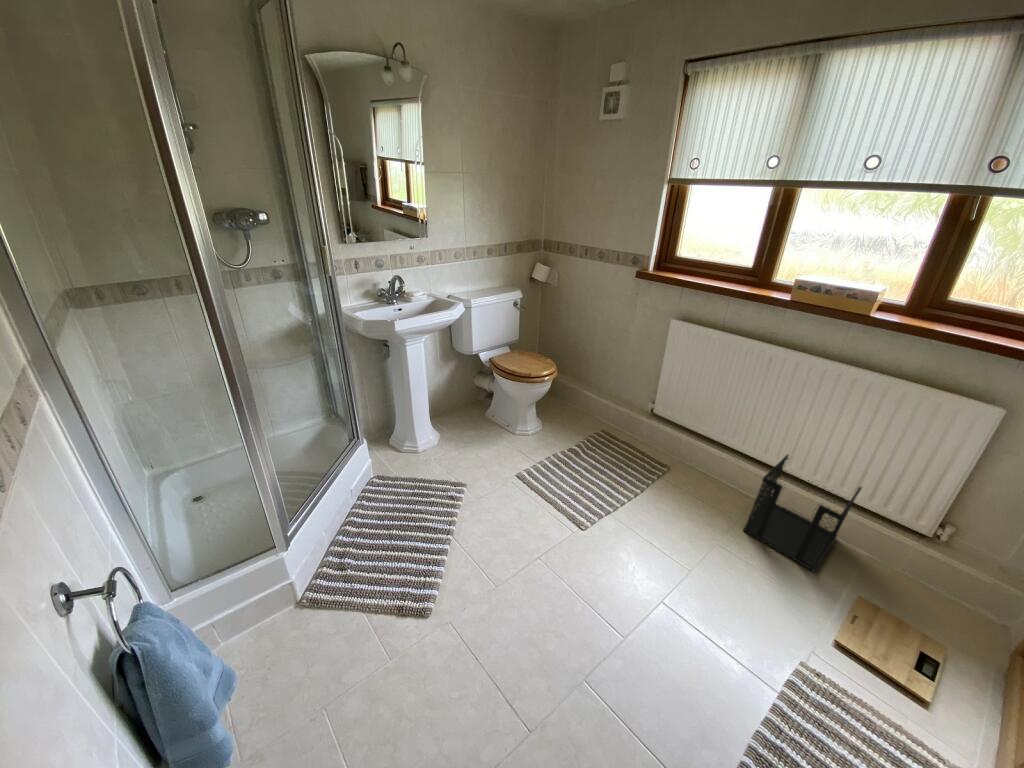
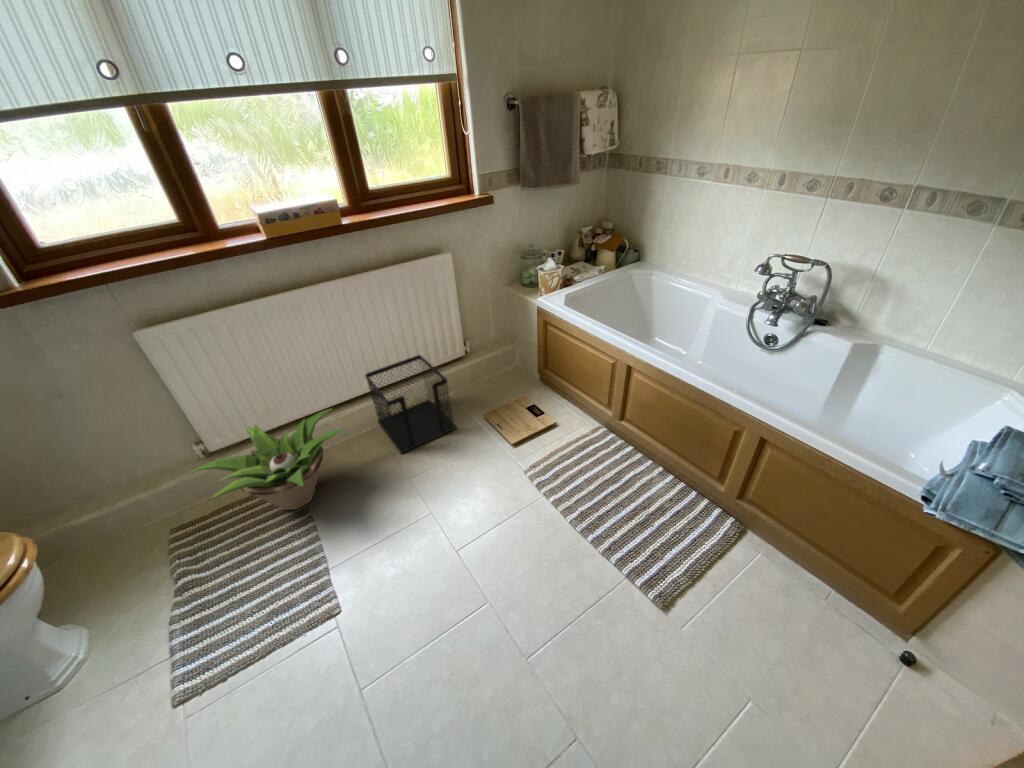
decorative plant: none [614,407,729,485] -> present [190,408,344,510]

